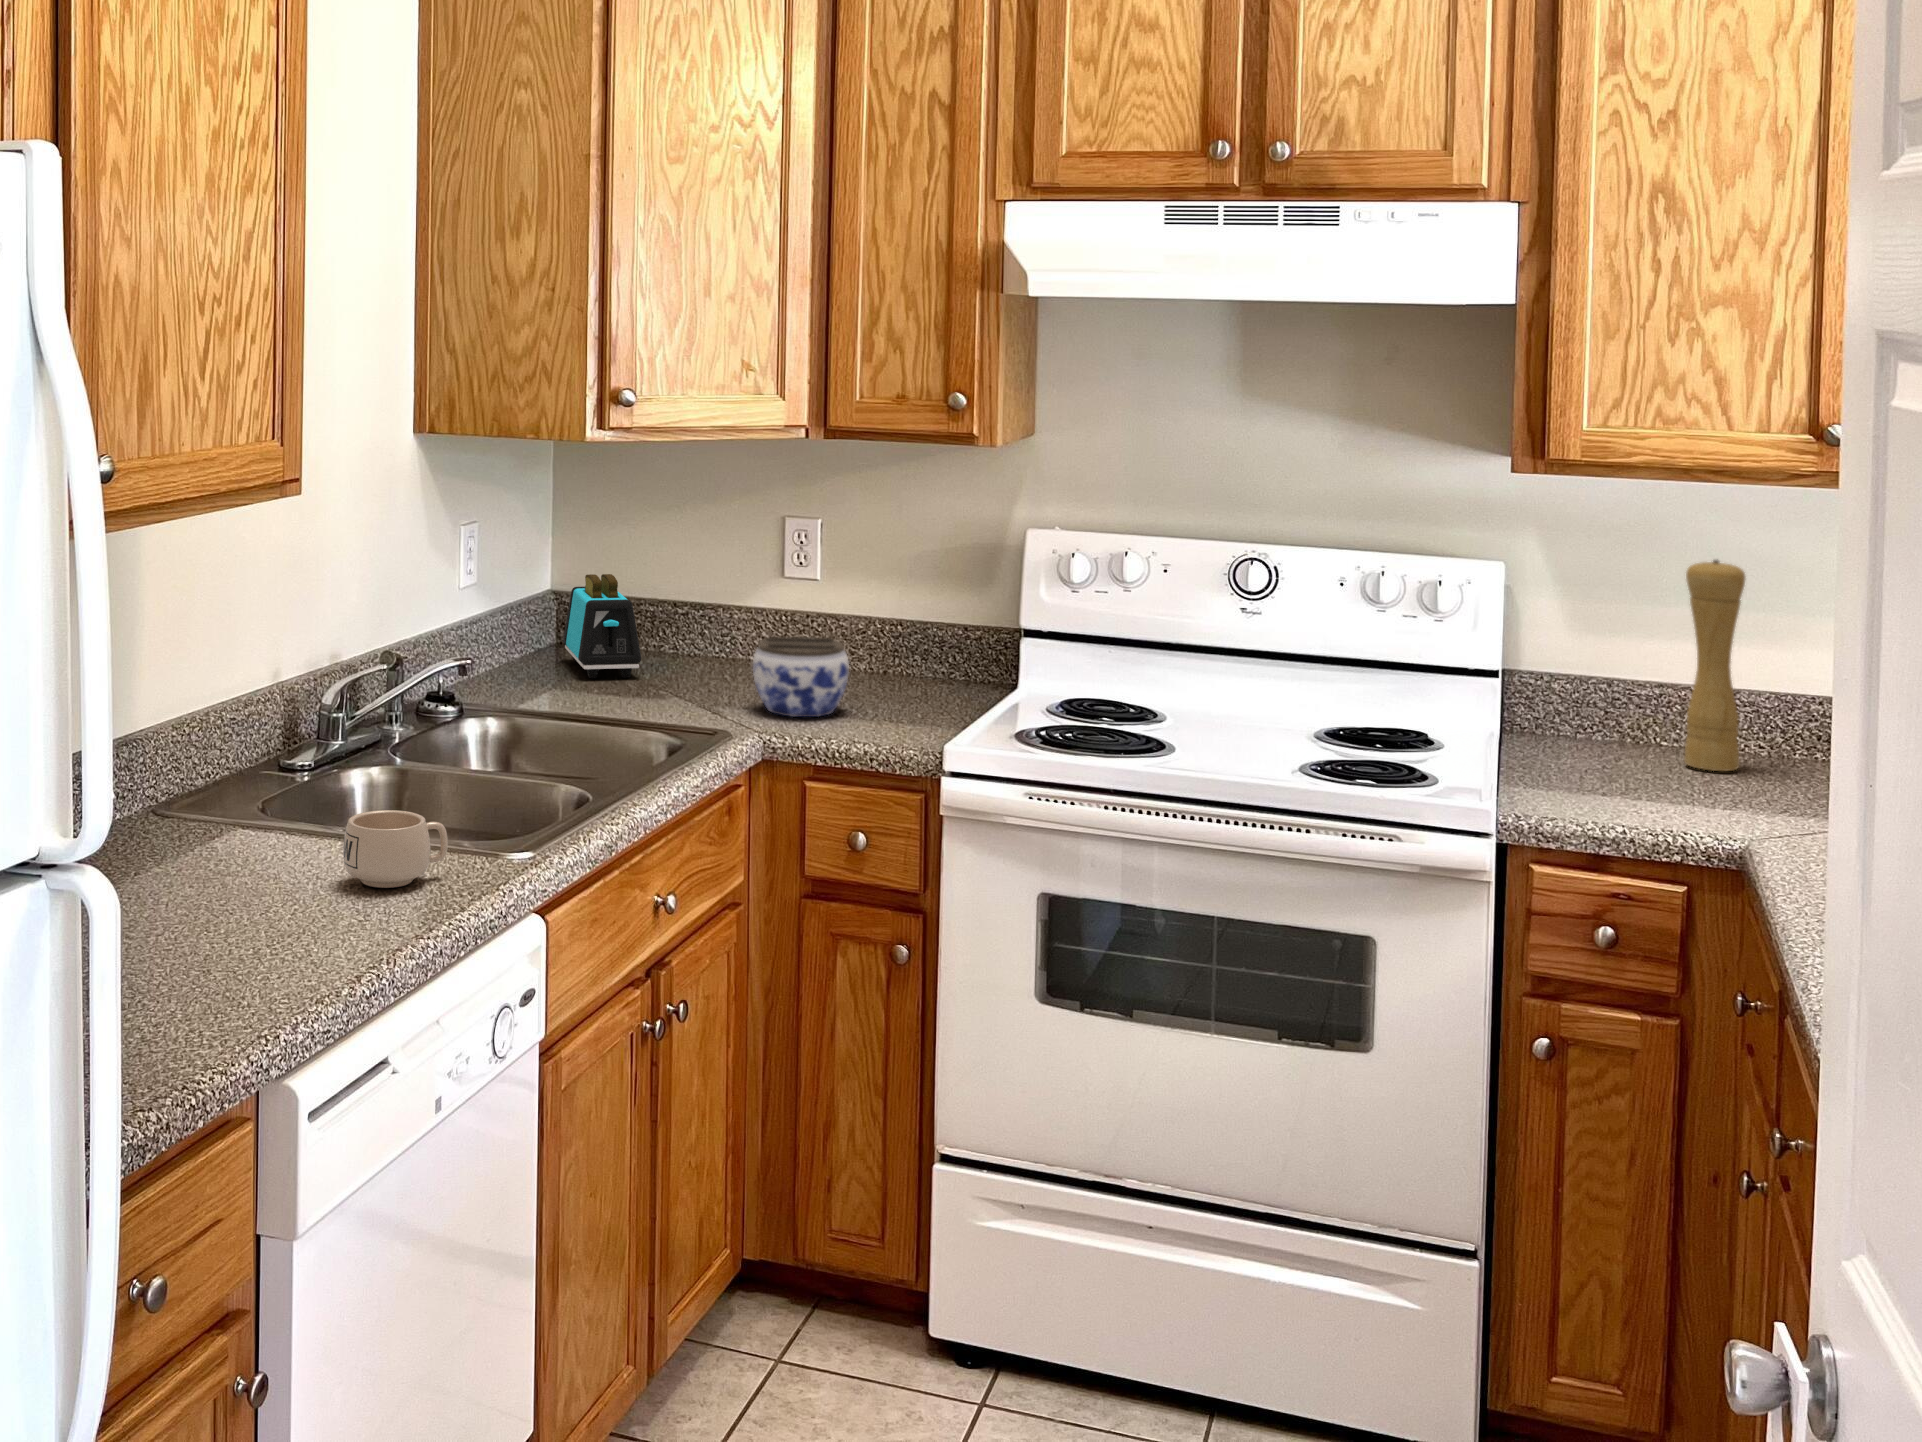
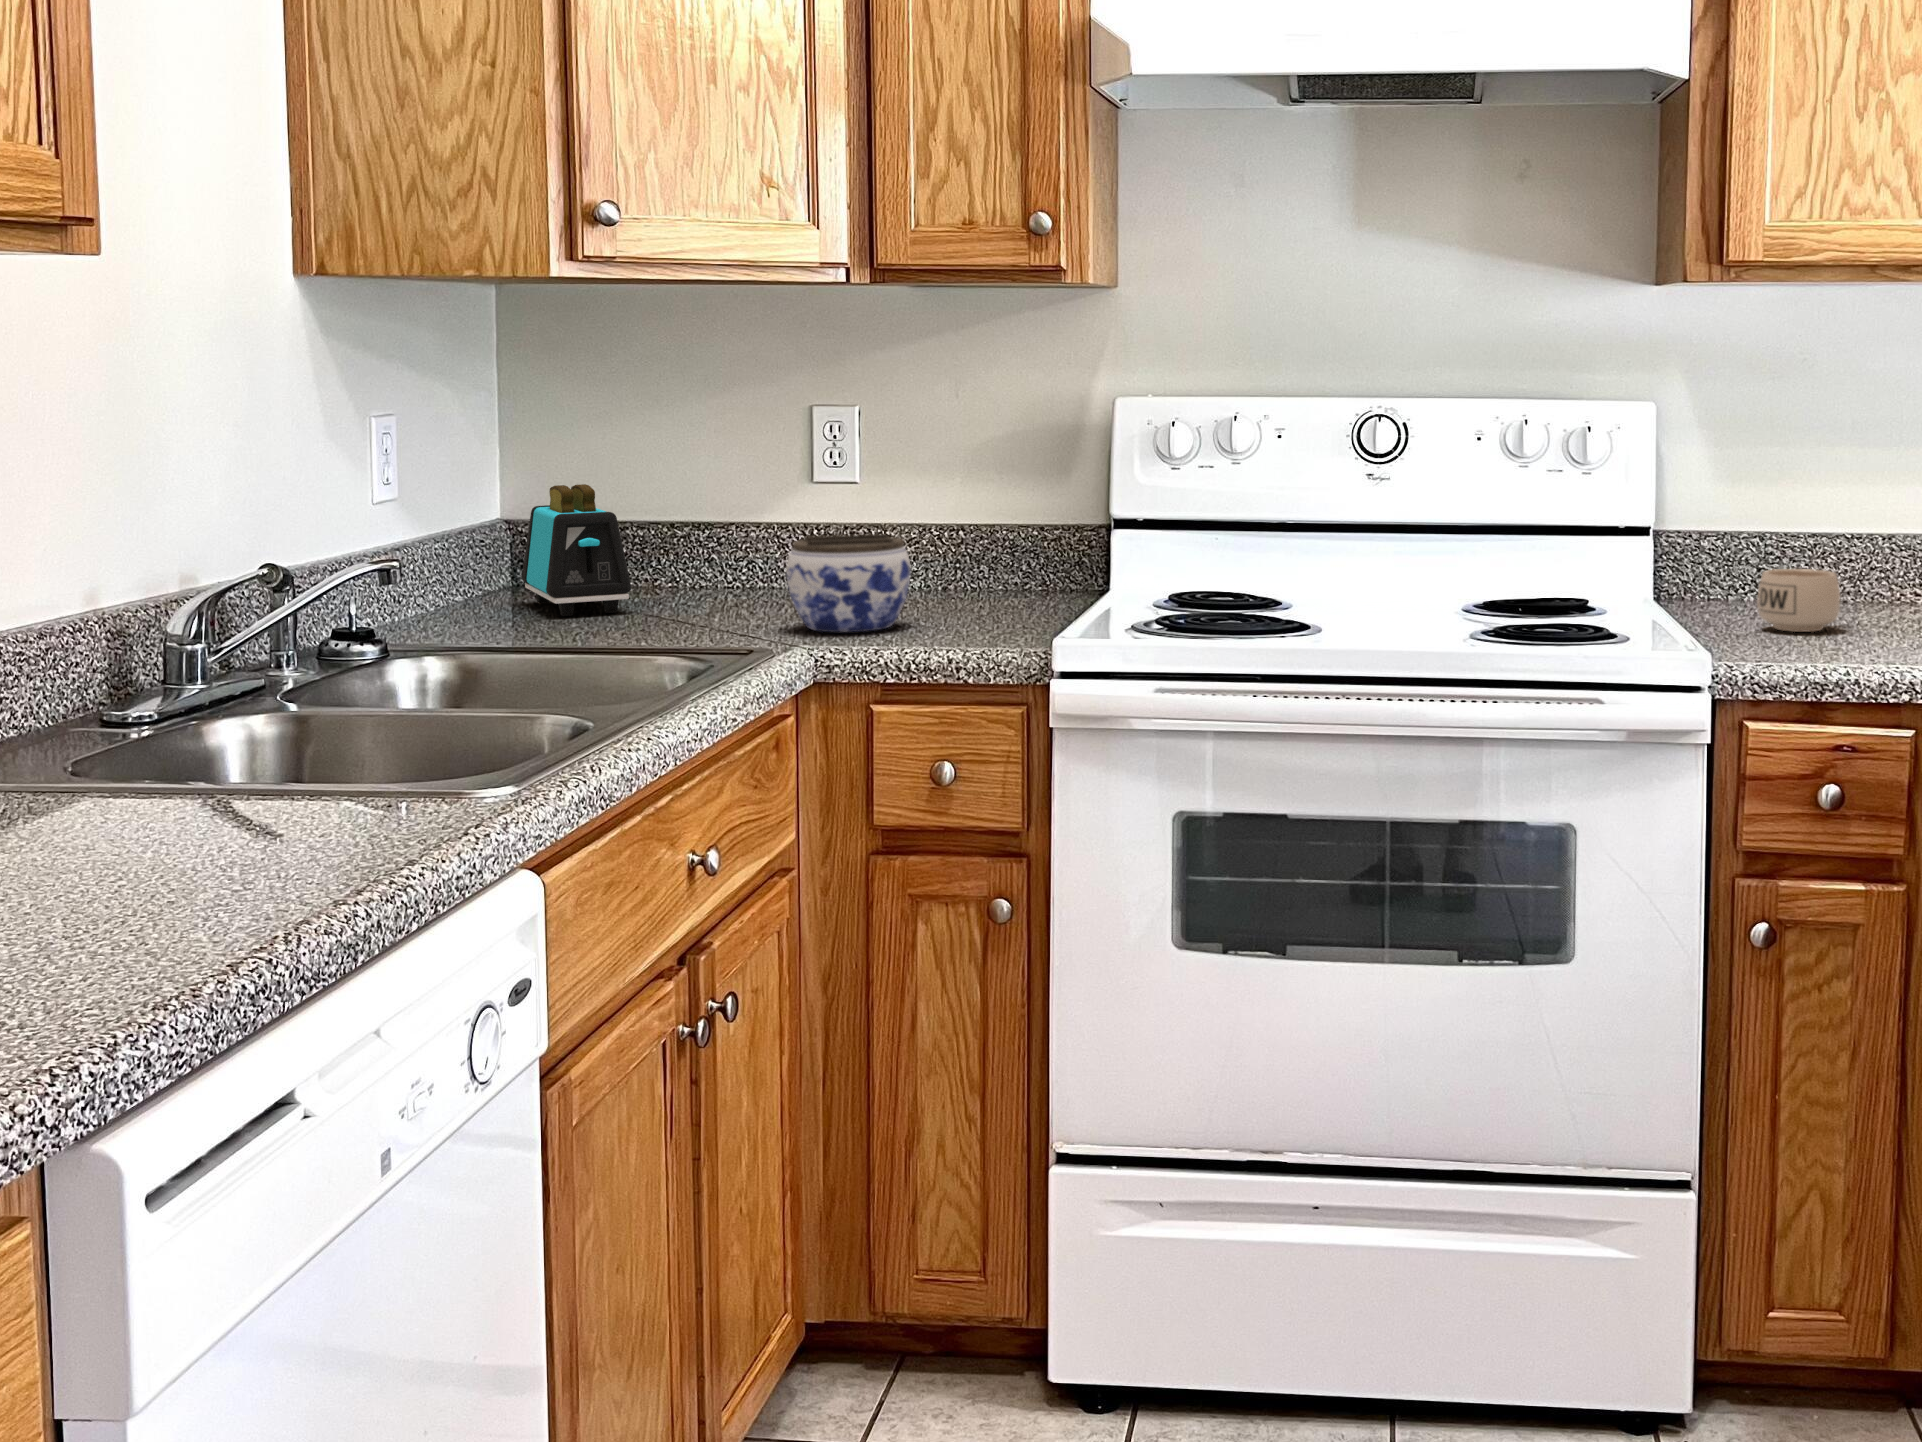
pepper mill: present [1684,559,1745,771] -> none [1847,382,1911,617]
mug: present [343,810,448,888] -> present [1757,569,1840,632]

